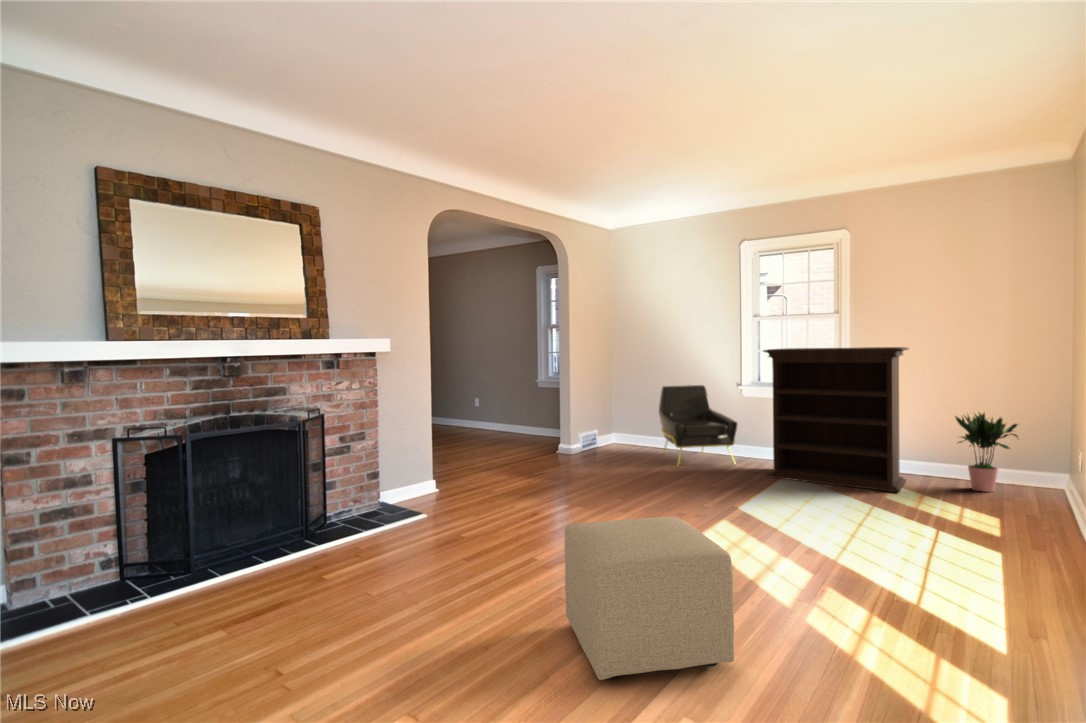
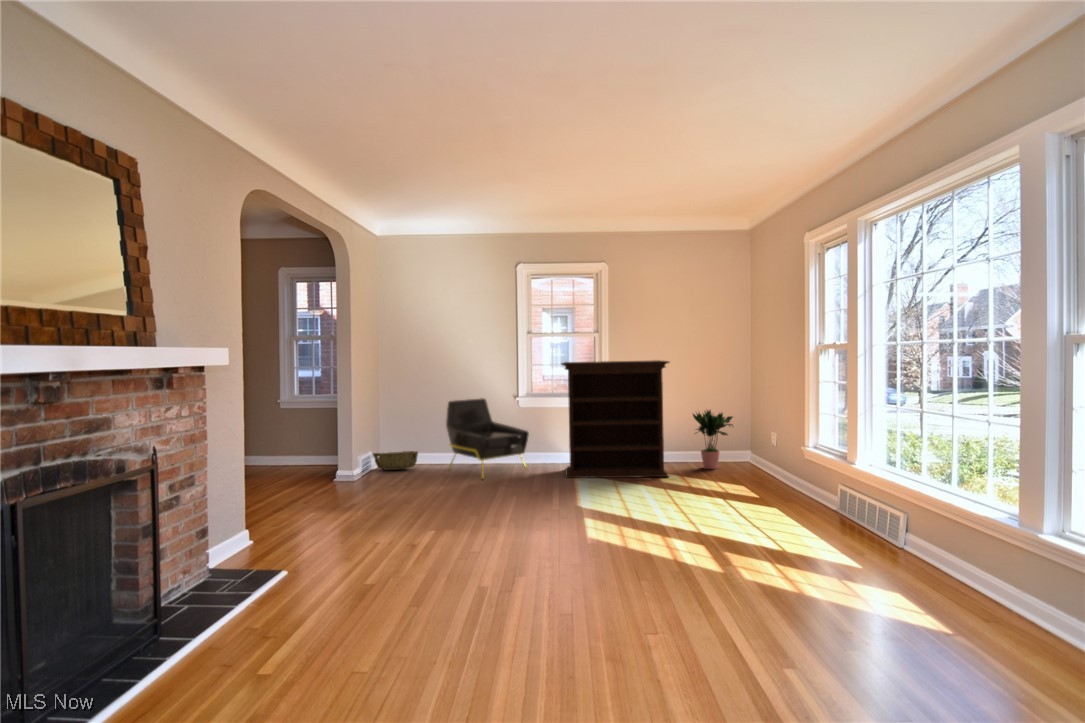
woven basket: none [596,431,638,450] -> present [373,451,418,470]
ottoman: present [565,517,734,680] -> none [605,512,771,667]

